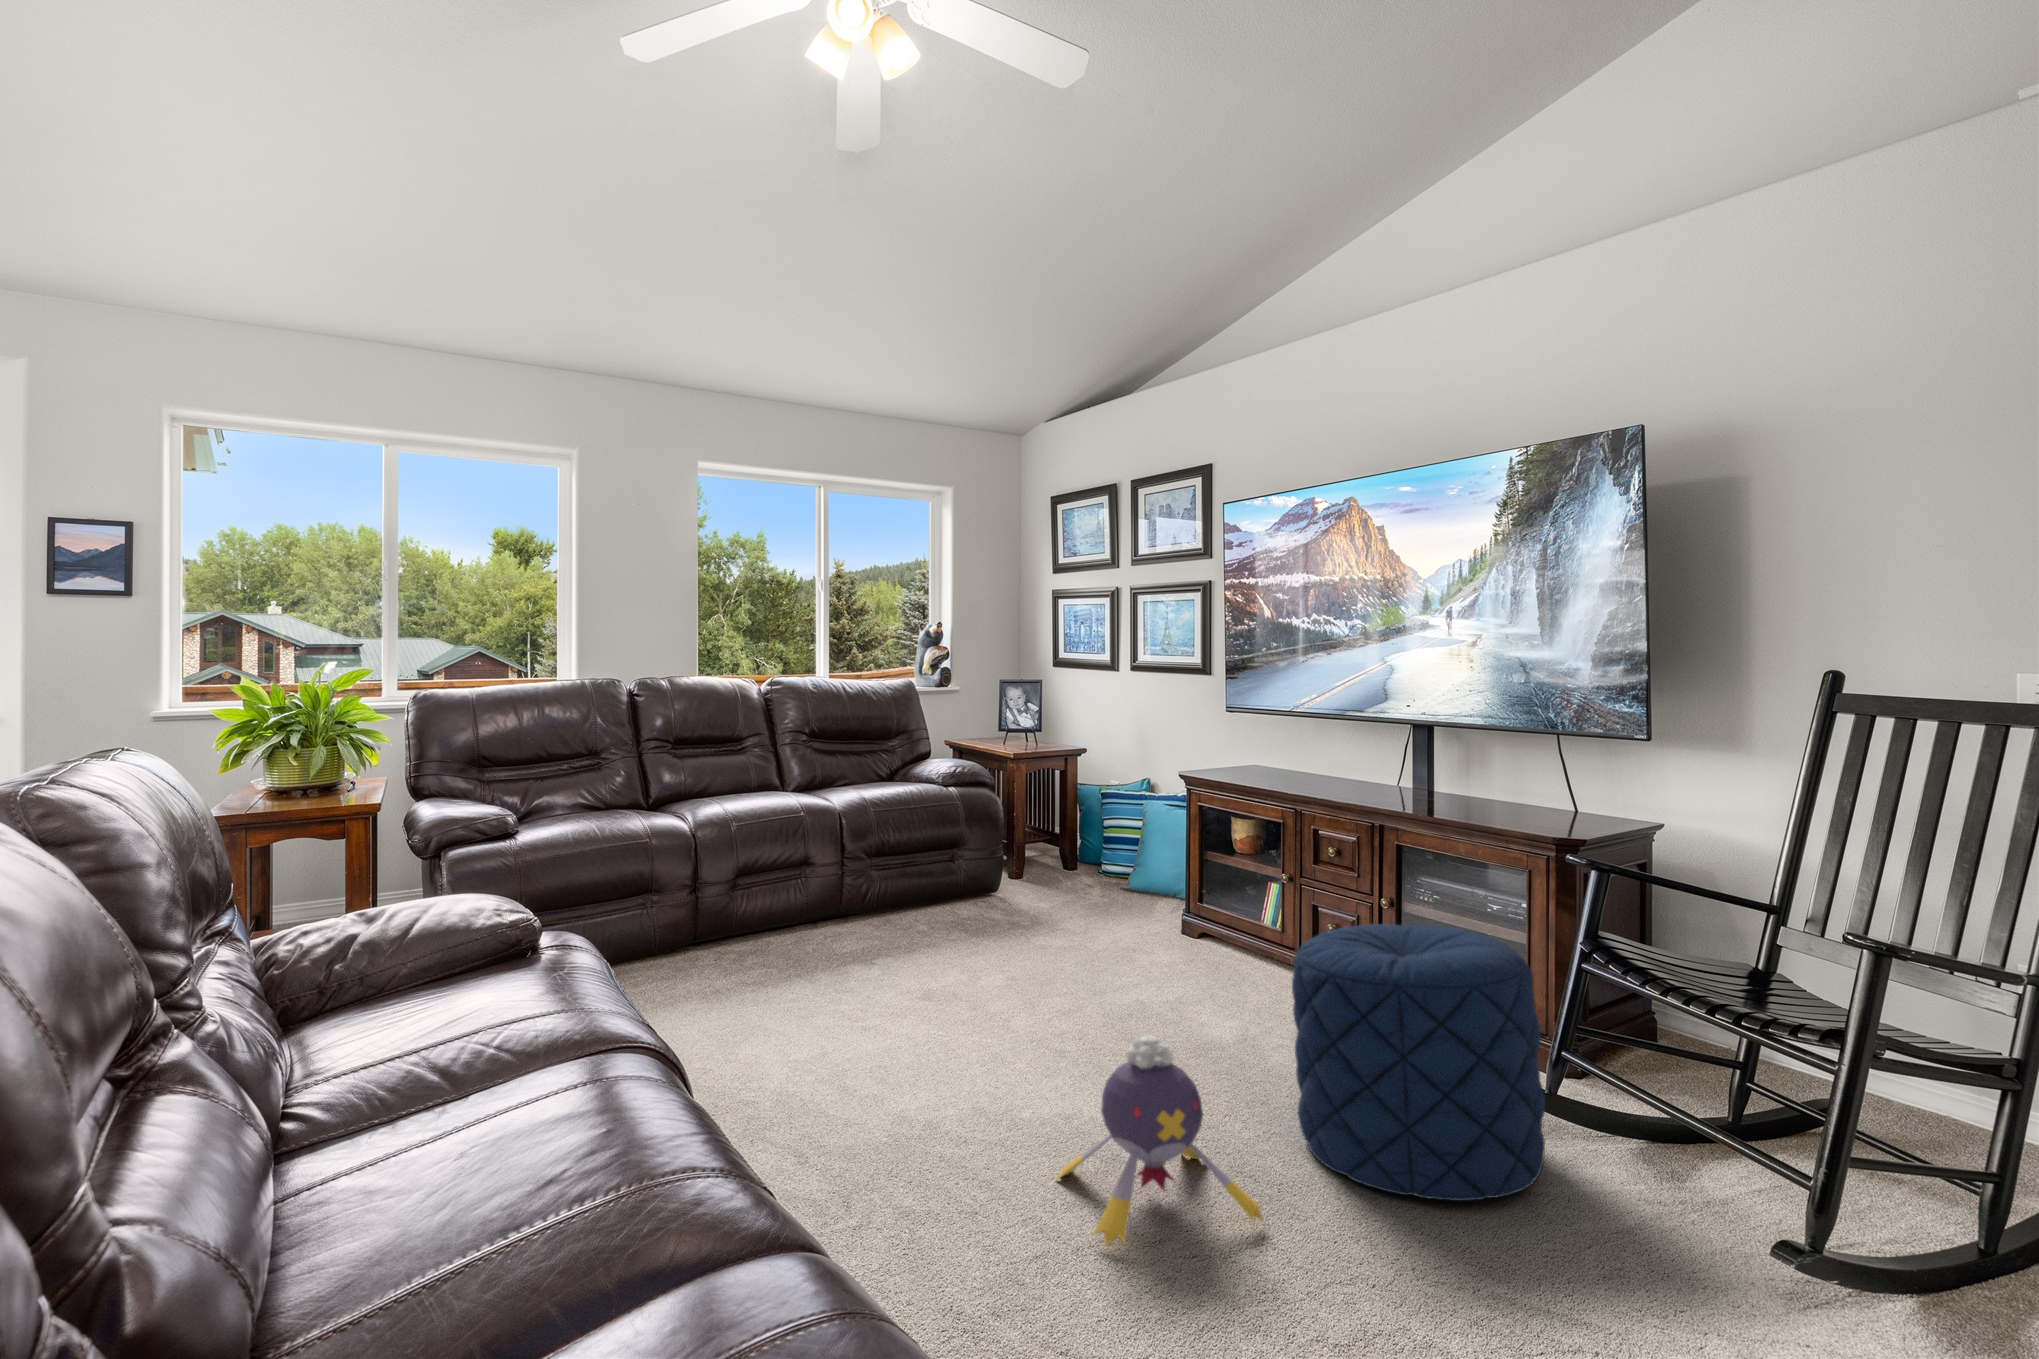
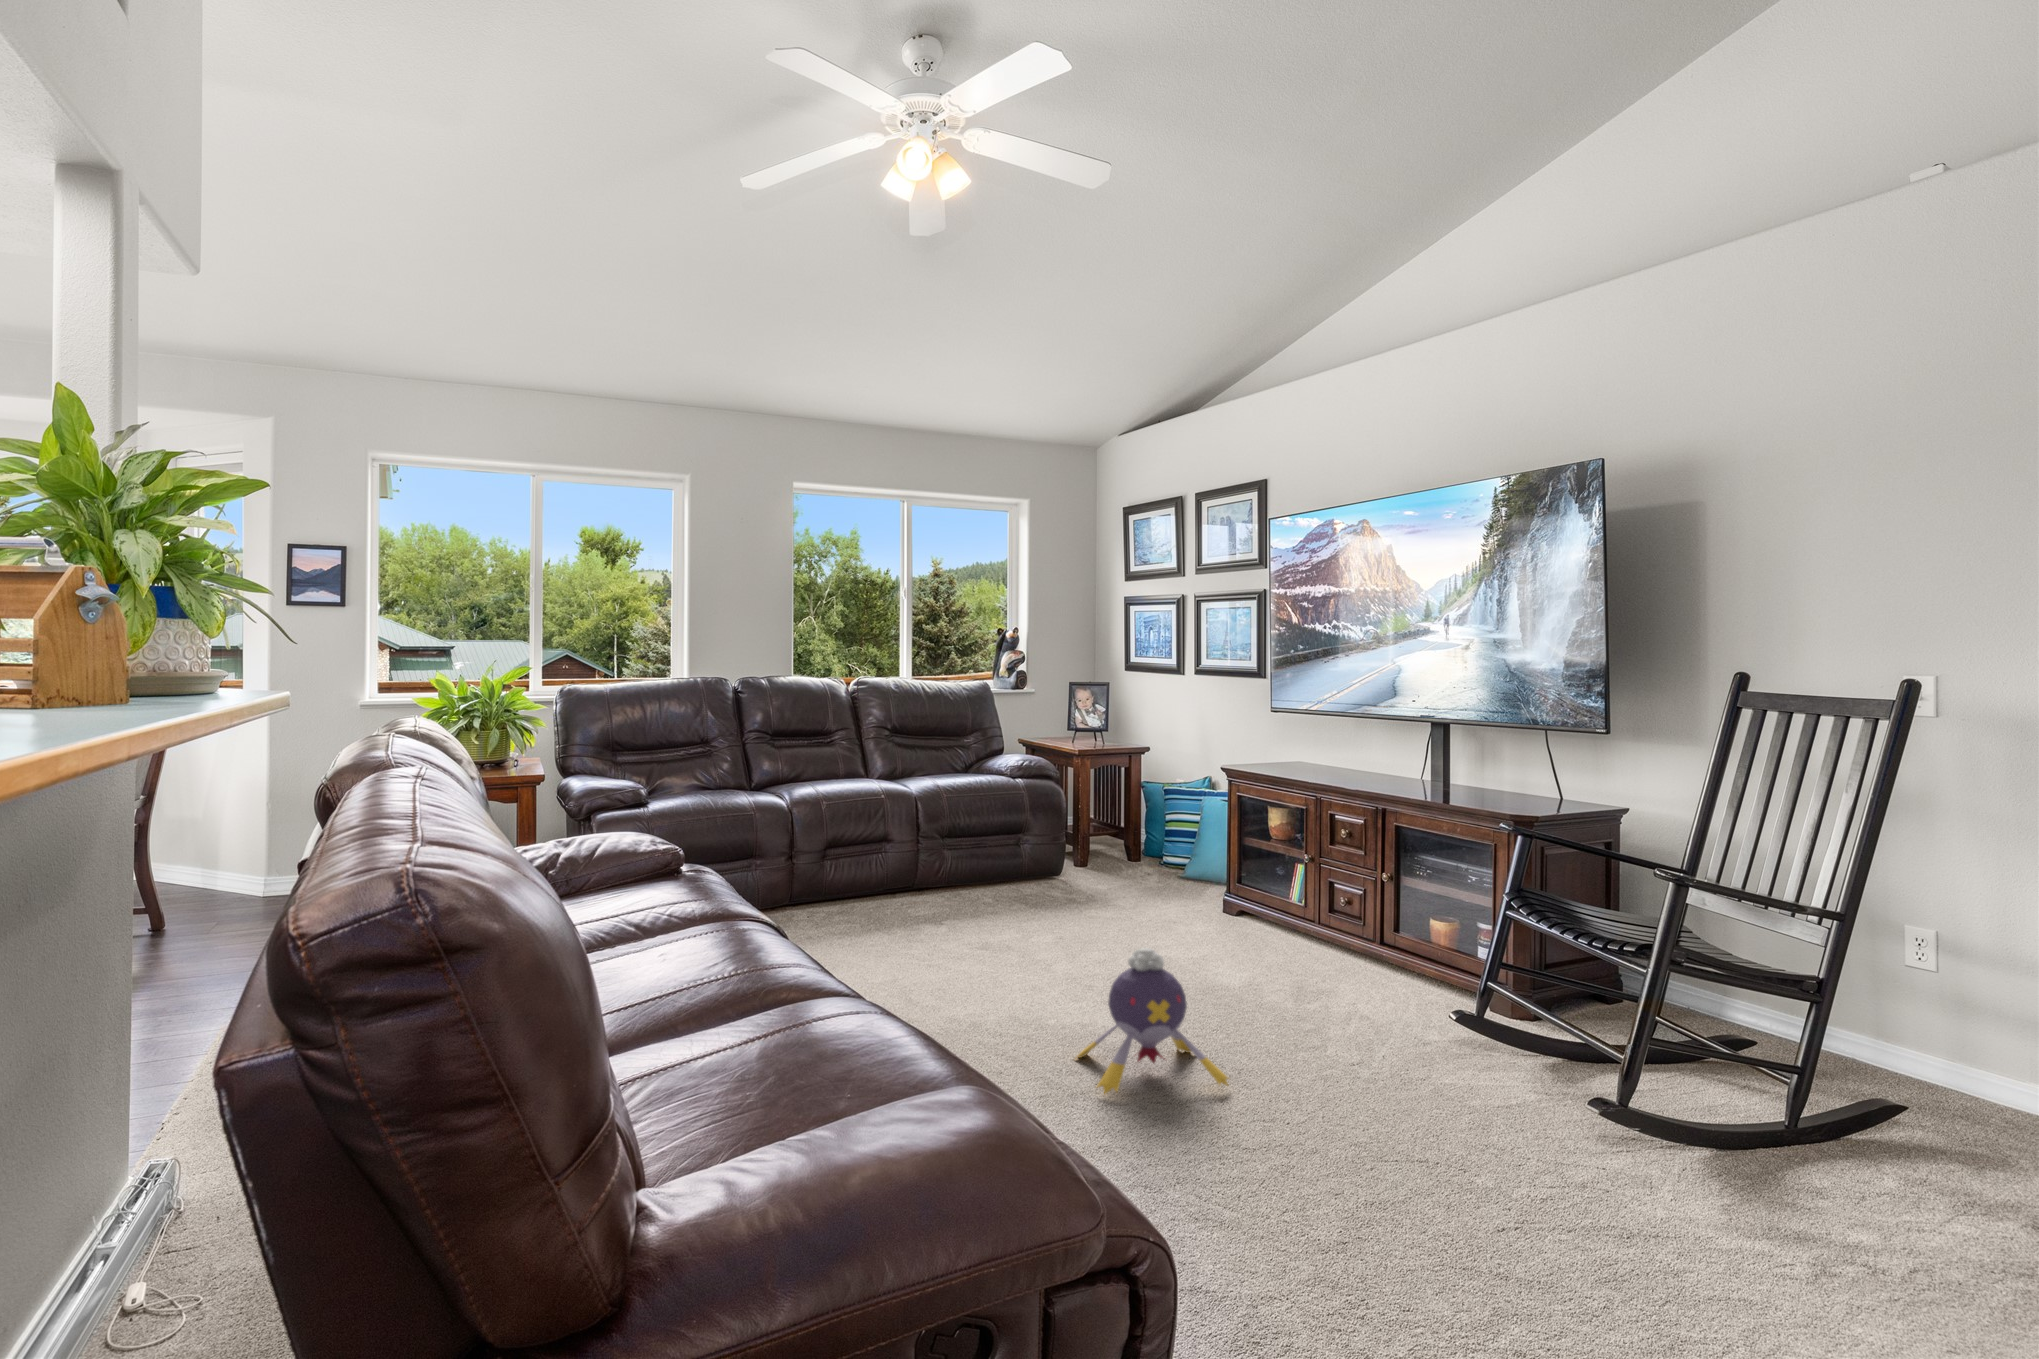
pouf: present [1292,924,1545,1201] -> none [1272,877,1469,1082]

